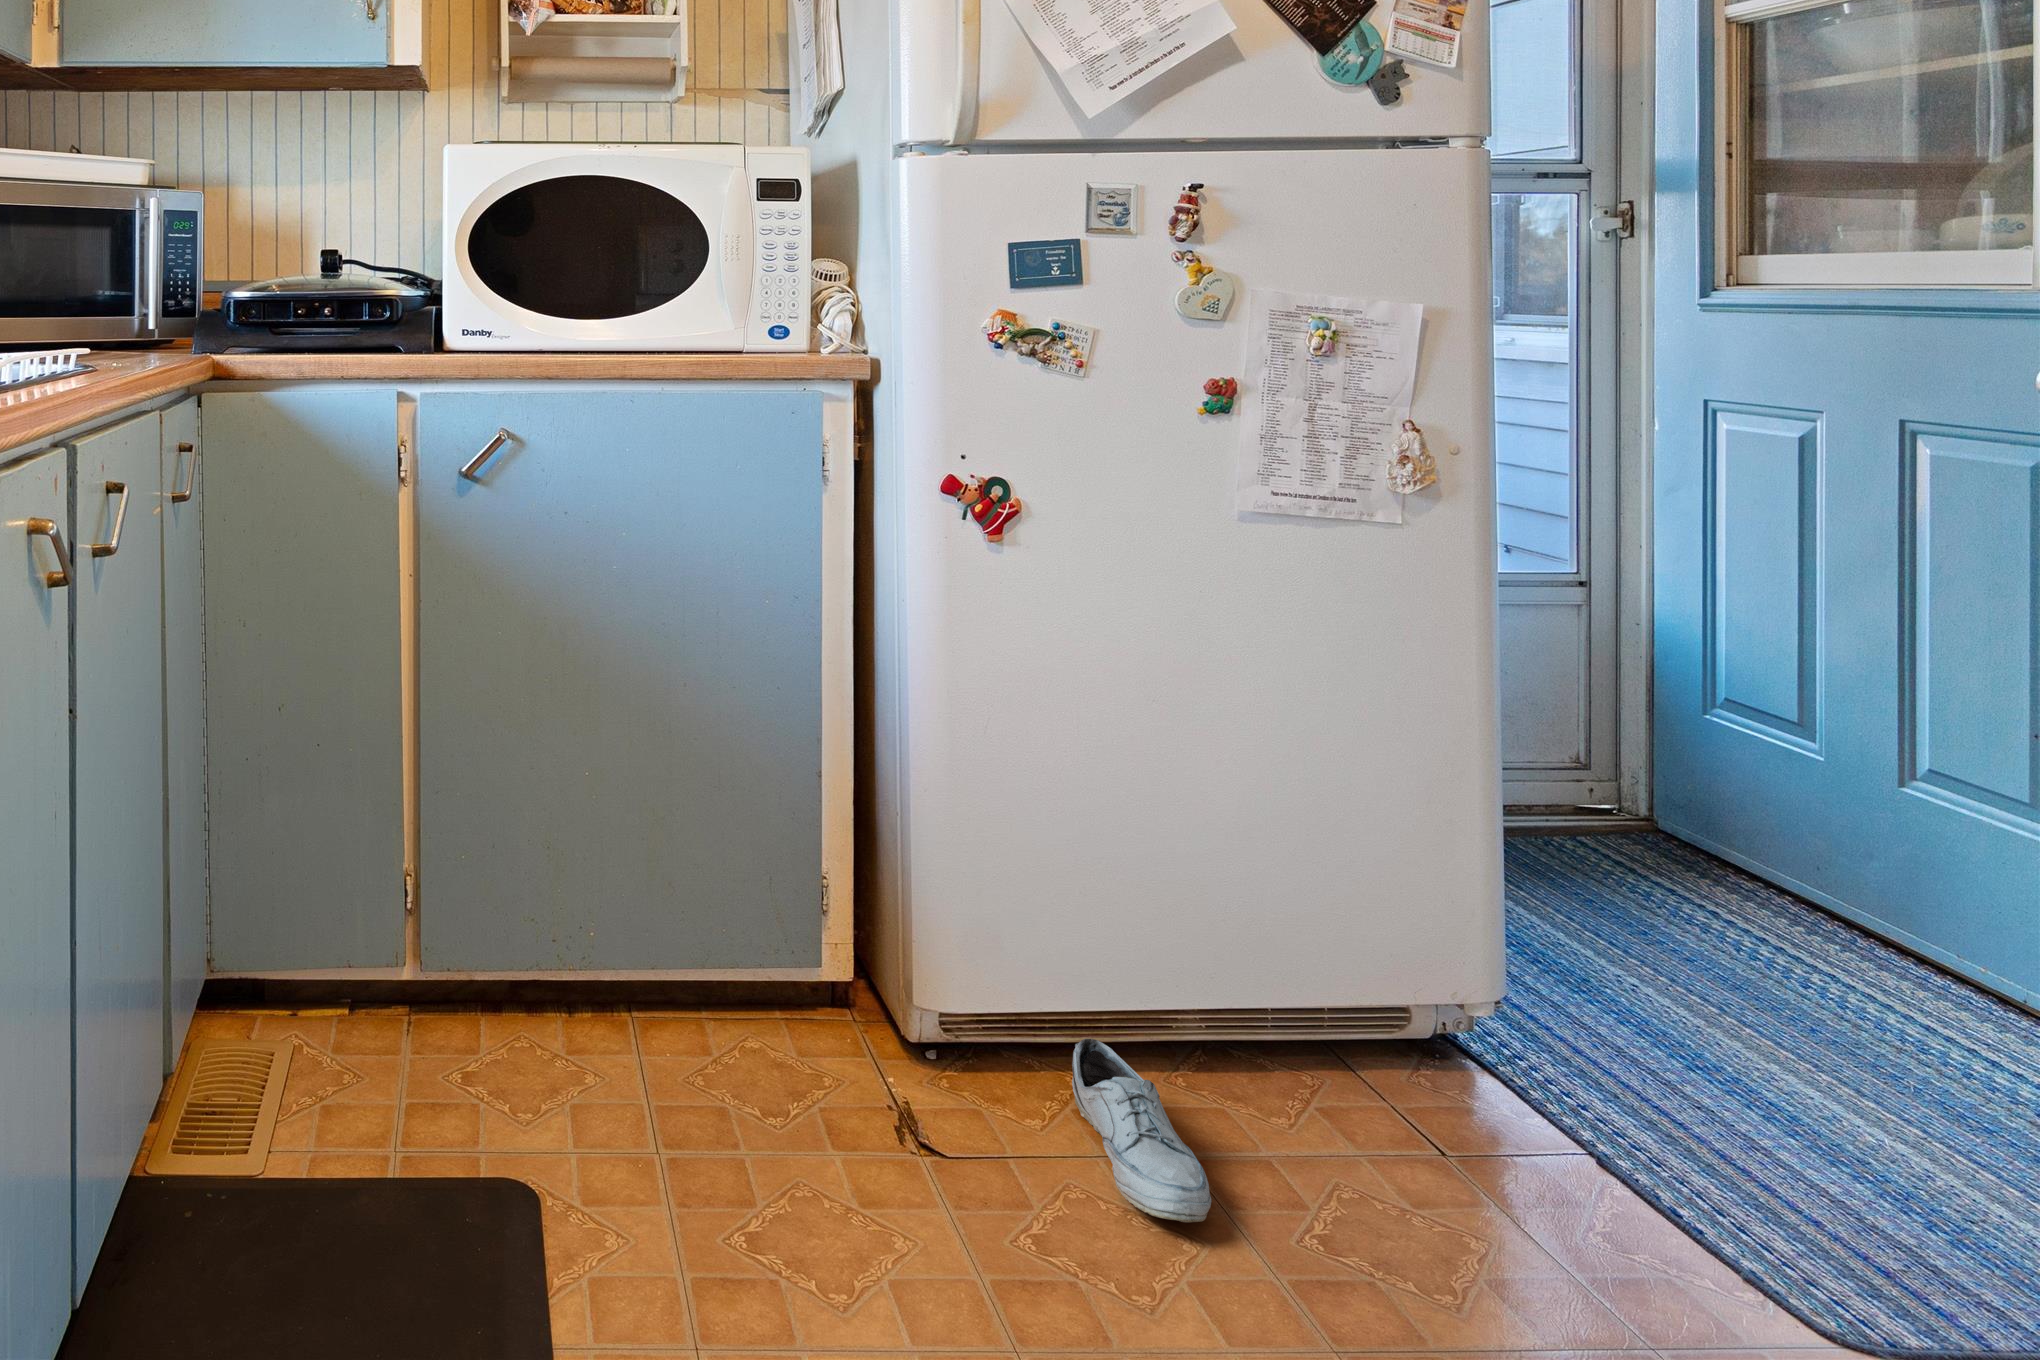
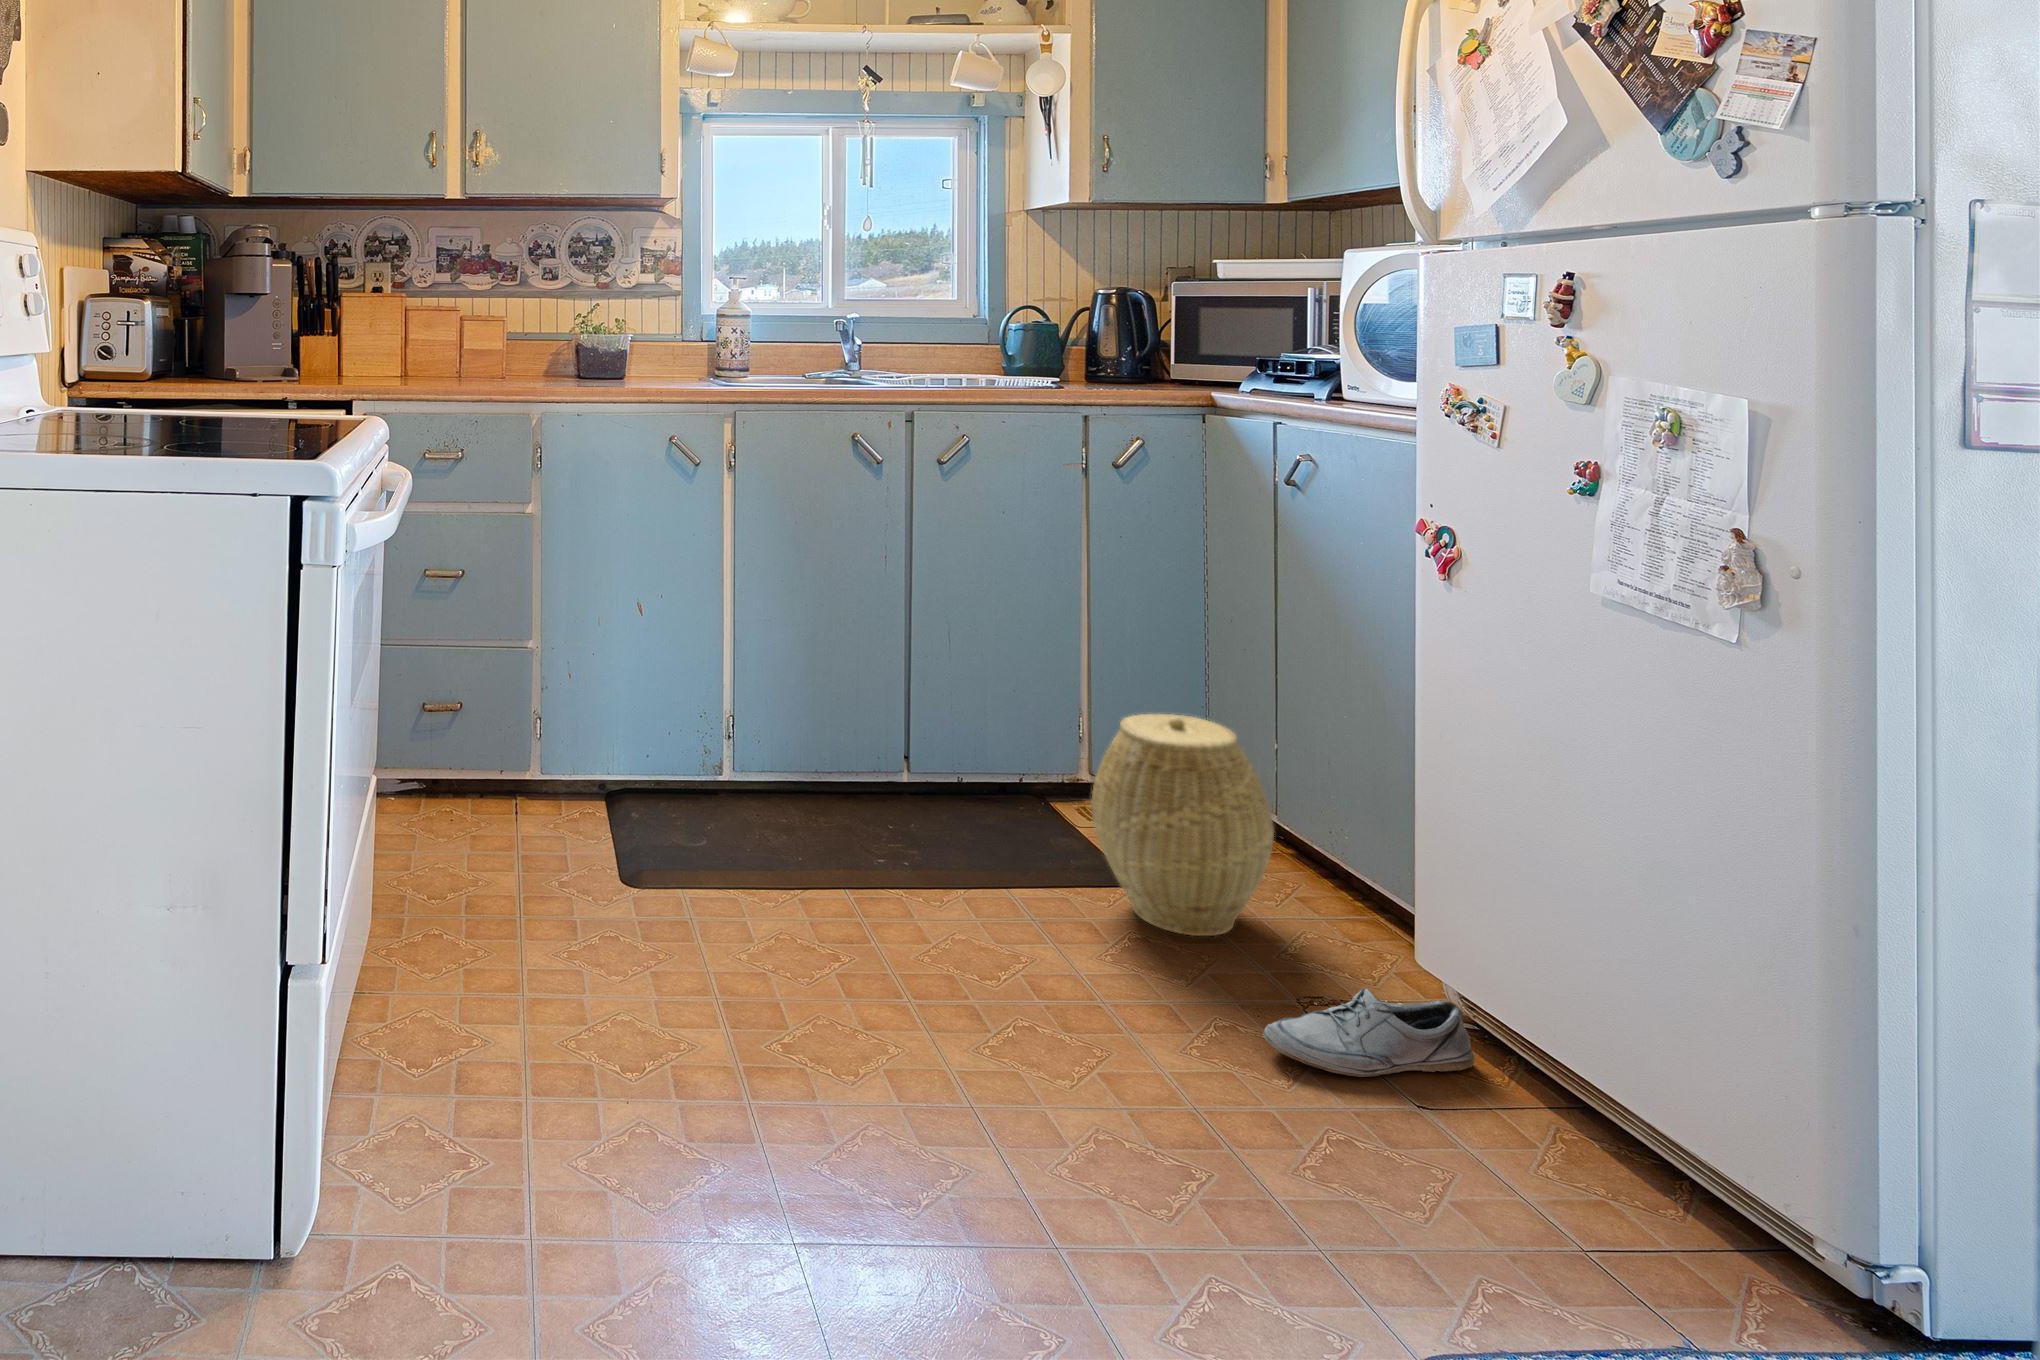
woven basket: none [621,860,886,1241] -> present [1092,714,1274,936]

